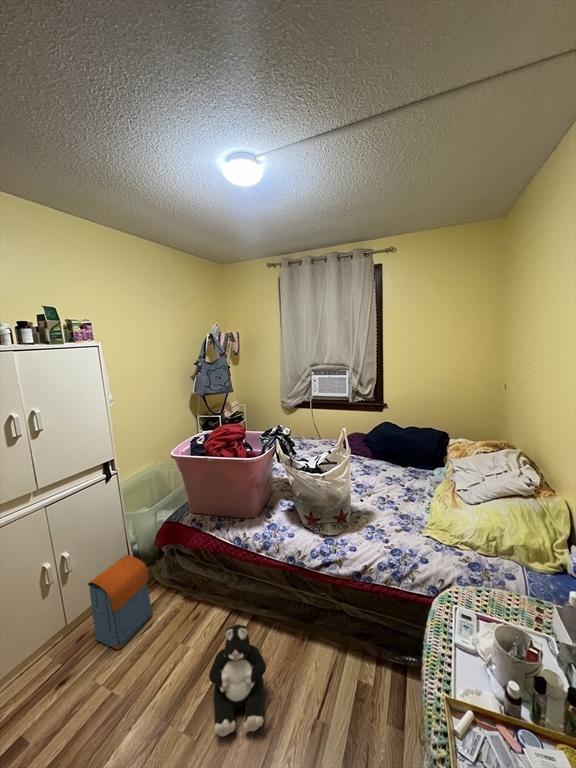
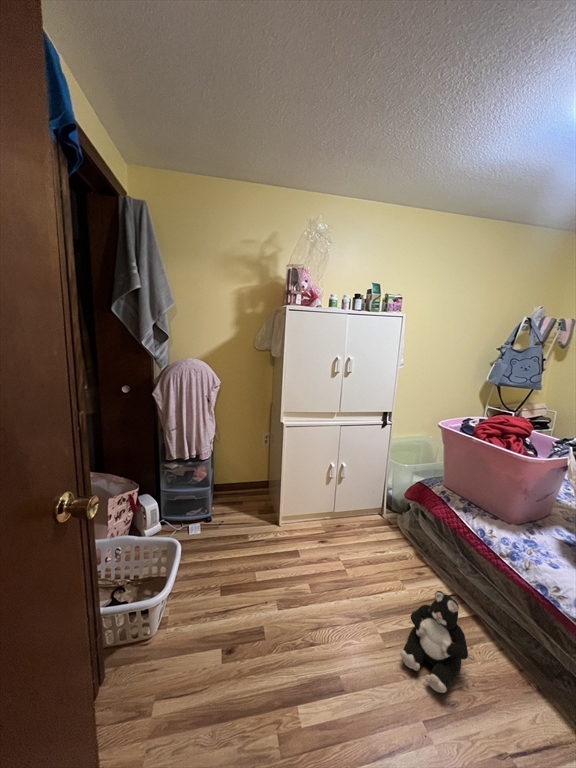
backpack: present [88,555,152,649] -> none [347,488,392,549]

